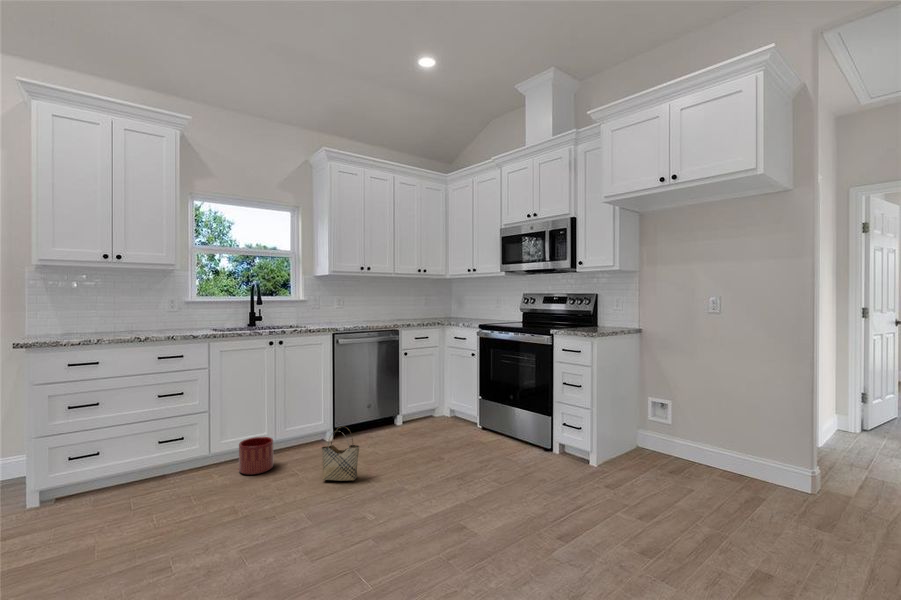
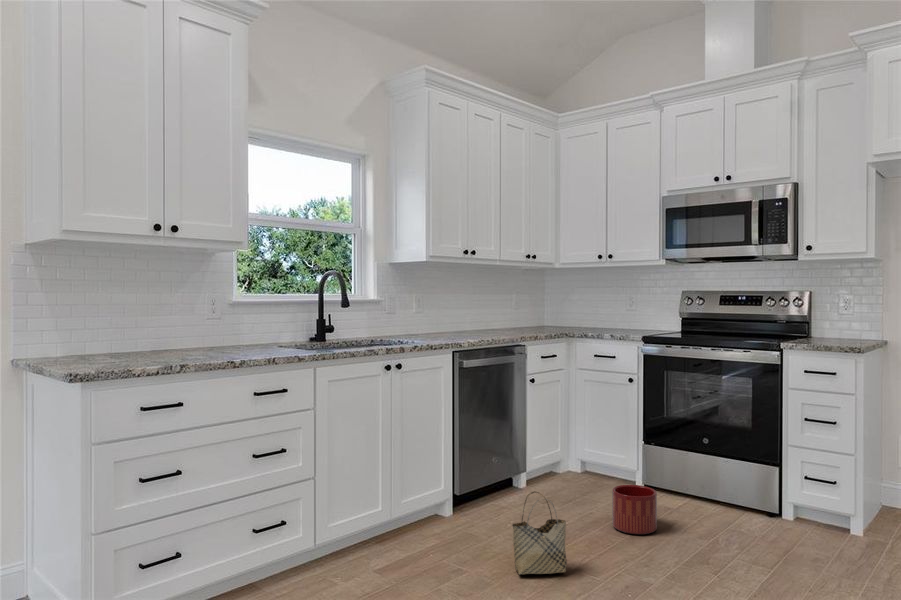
planter: present [239,437,274,475] -> present [612,485,657,535]

